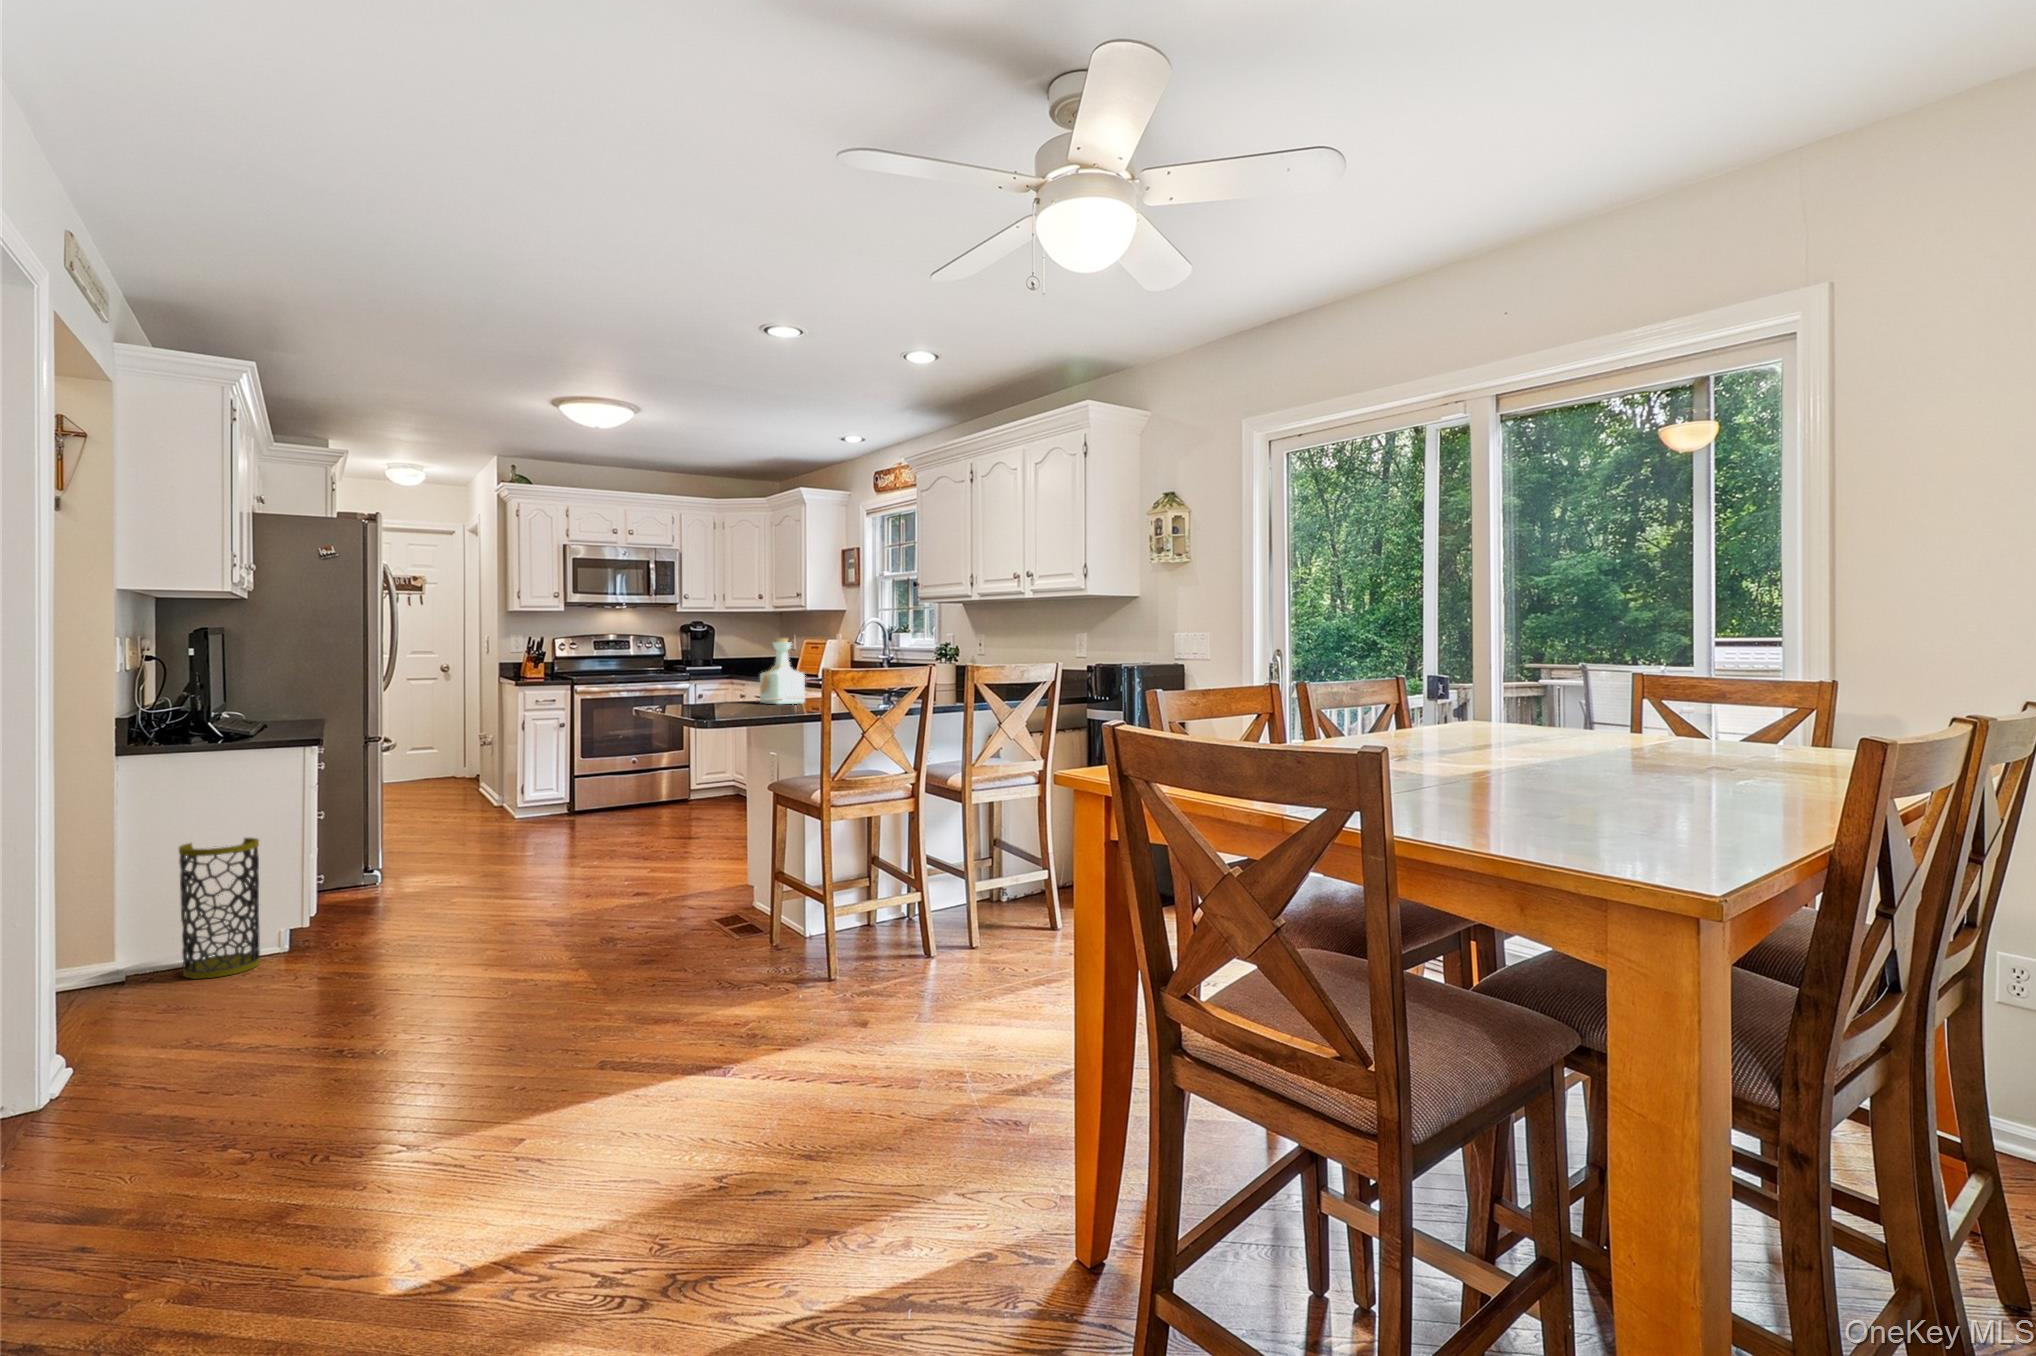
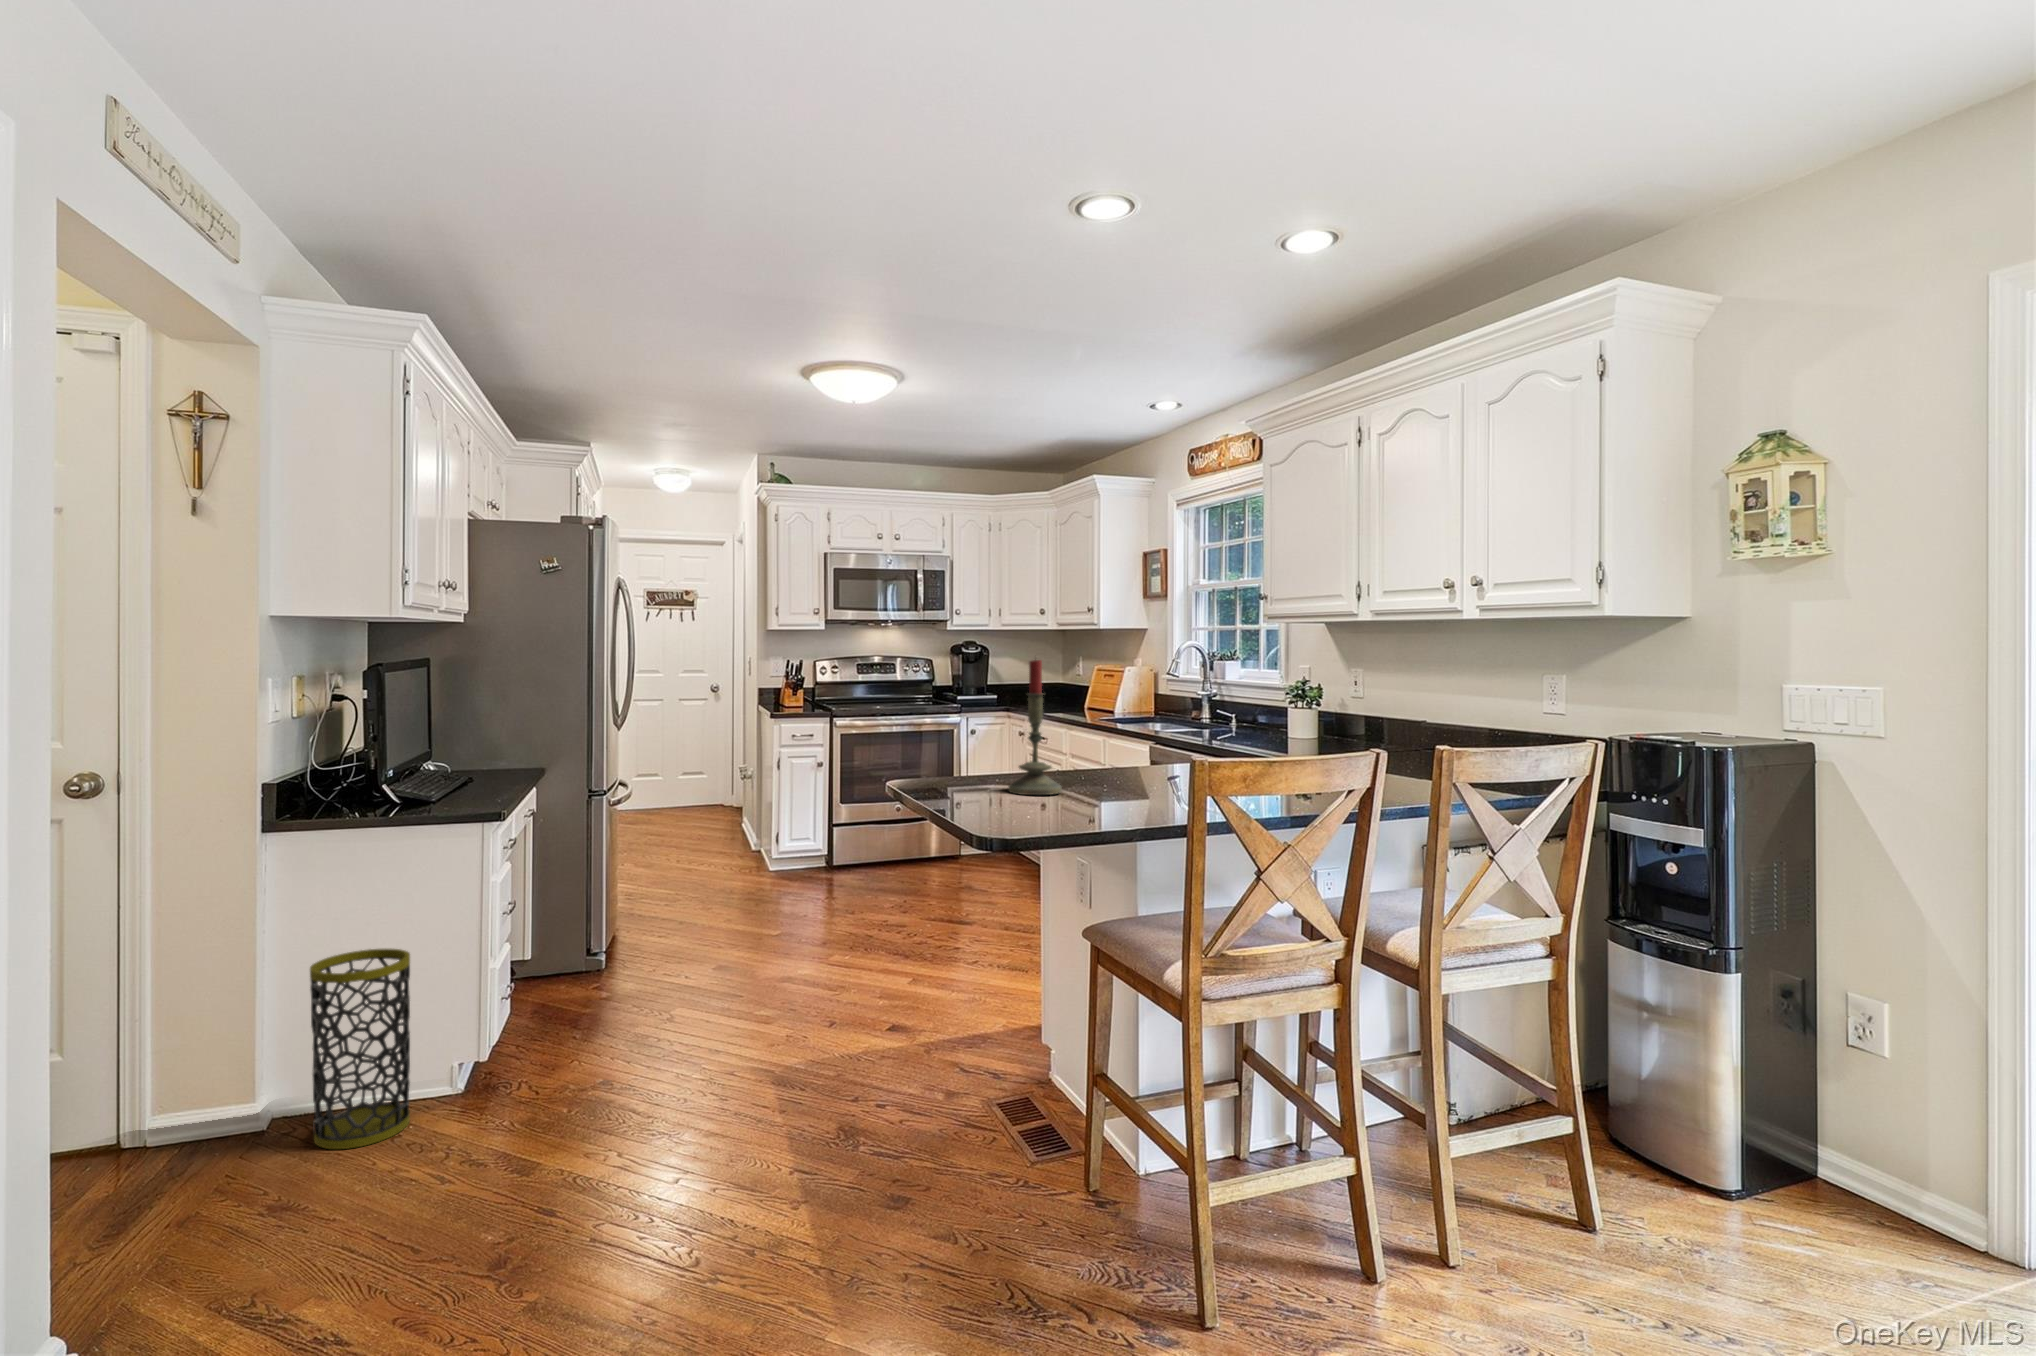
candle: none [719,618,755,707] -> present [1008,660,1062,795]
bottle: present [760,638,805,704] -> none [1064,682,1130,784]

